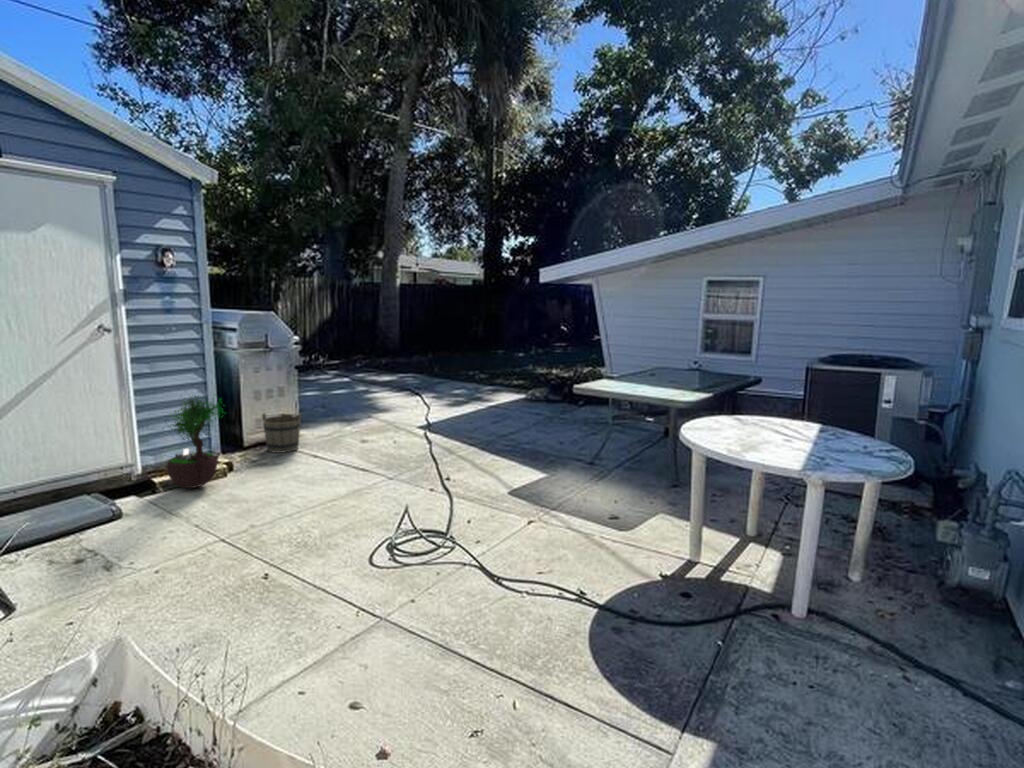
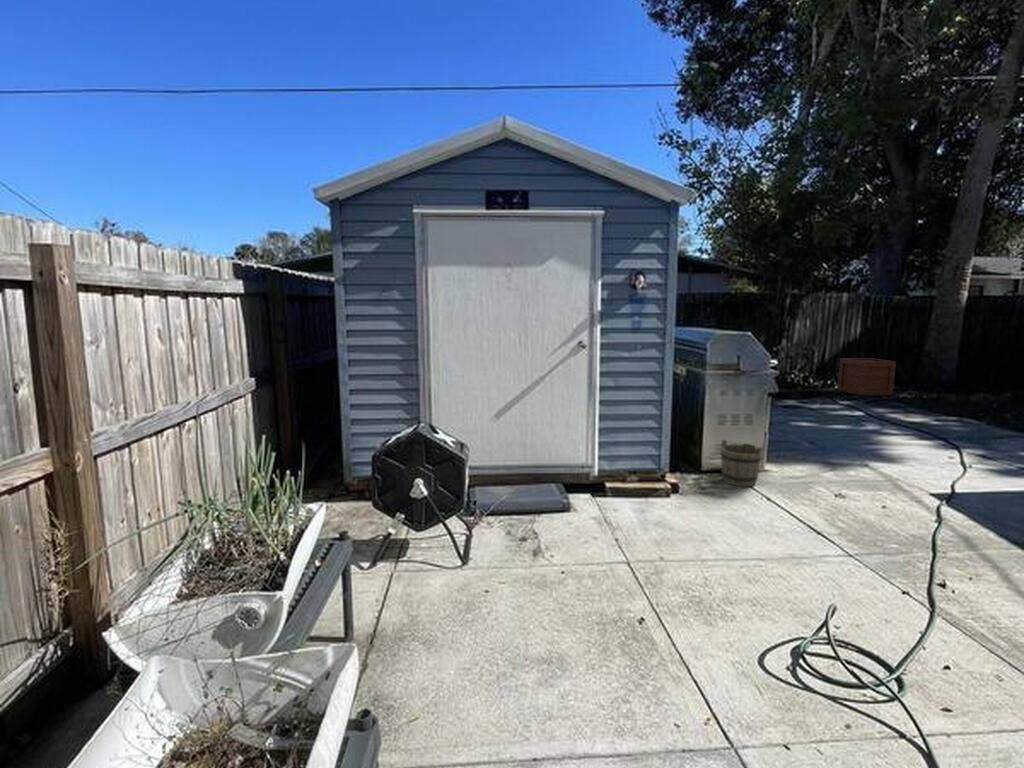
wooden crate: none [320,334,363,366] -> present [837,358,896,396]
potted tree: present [167,394,223,488] -> none [613,406,672,501]

